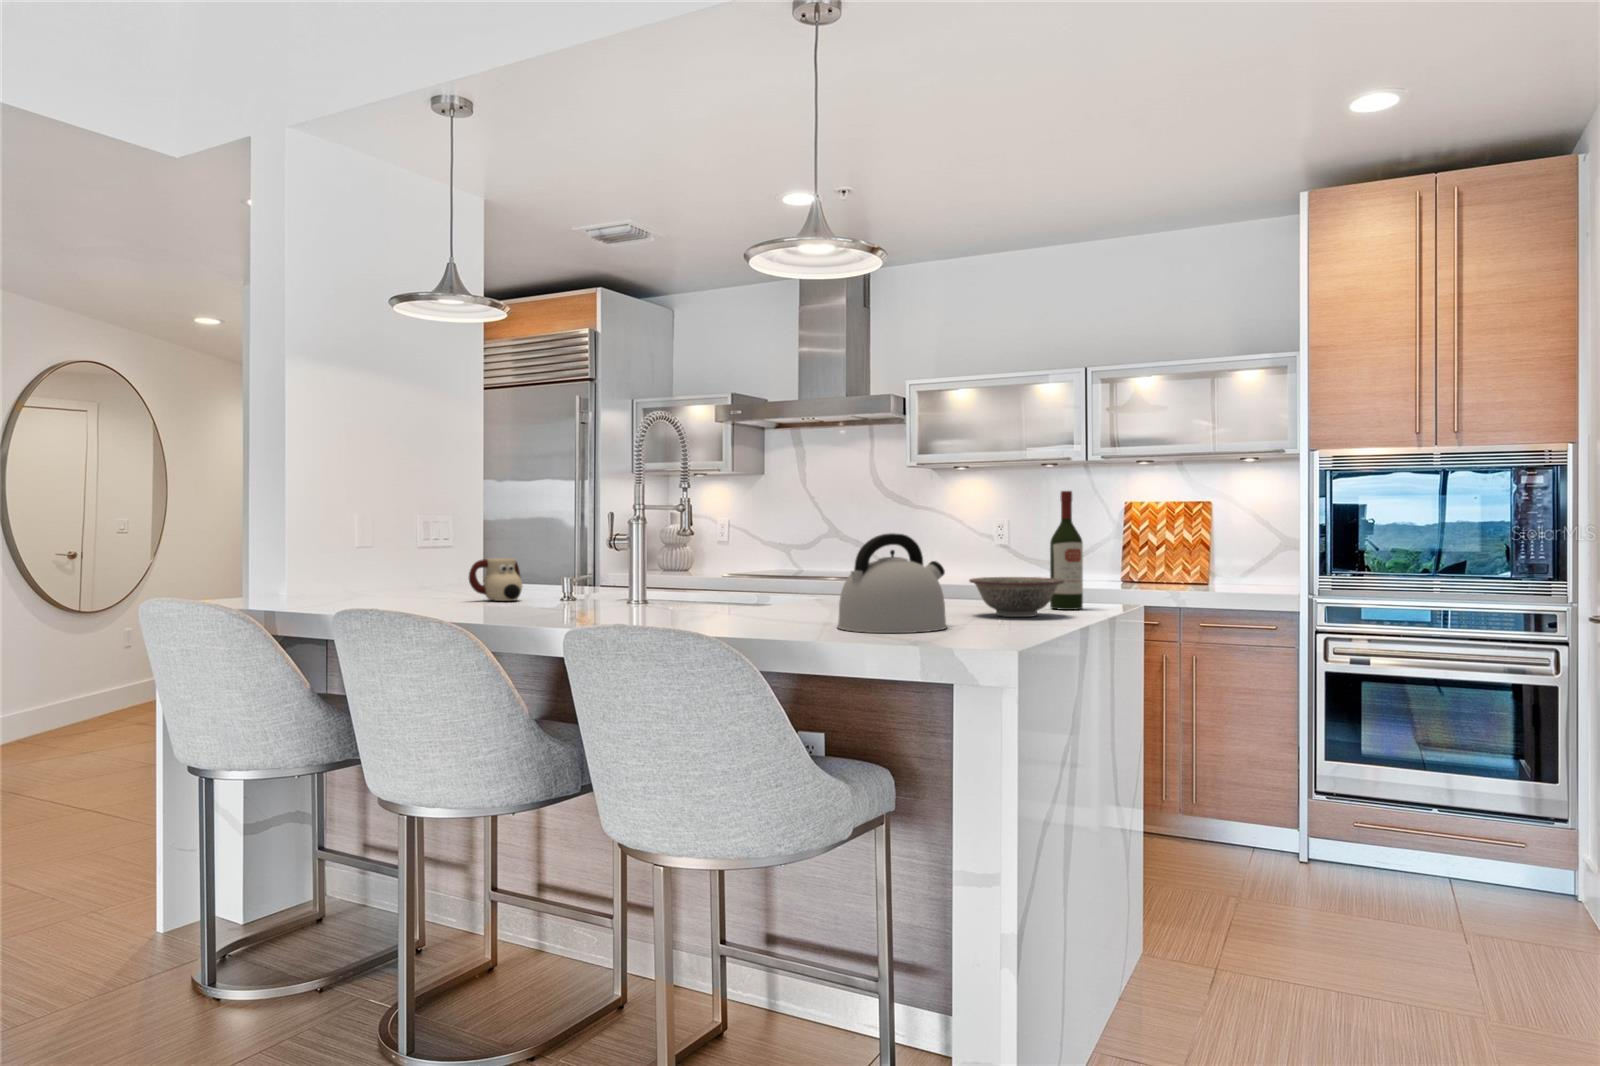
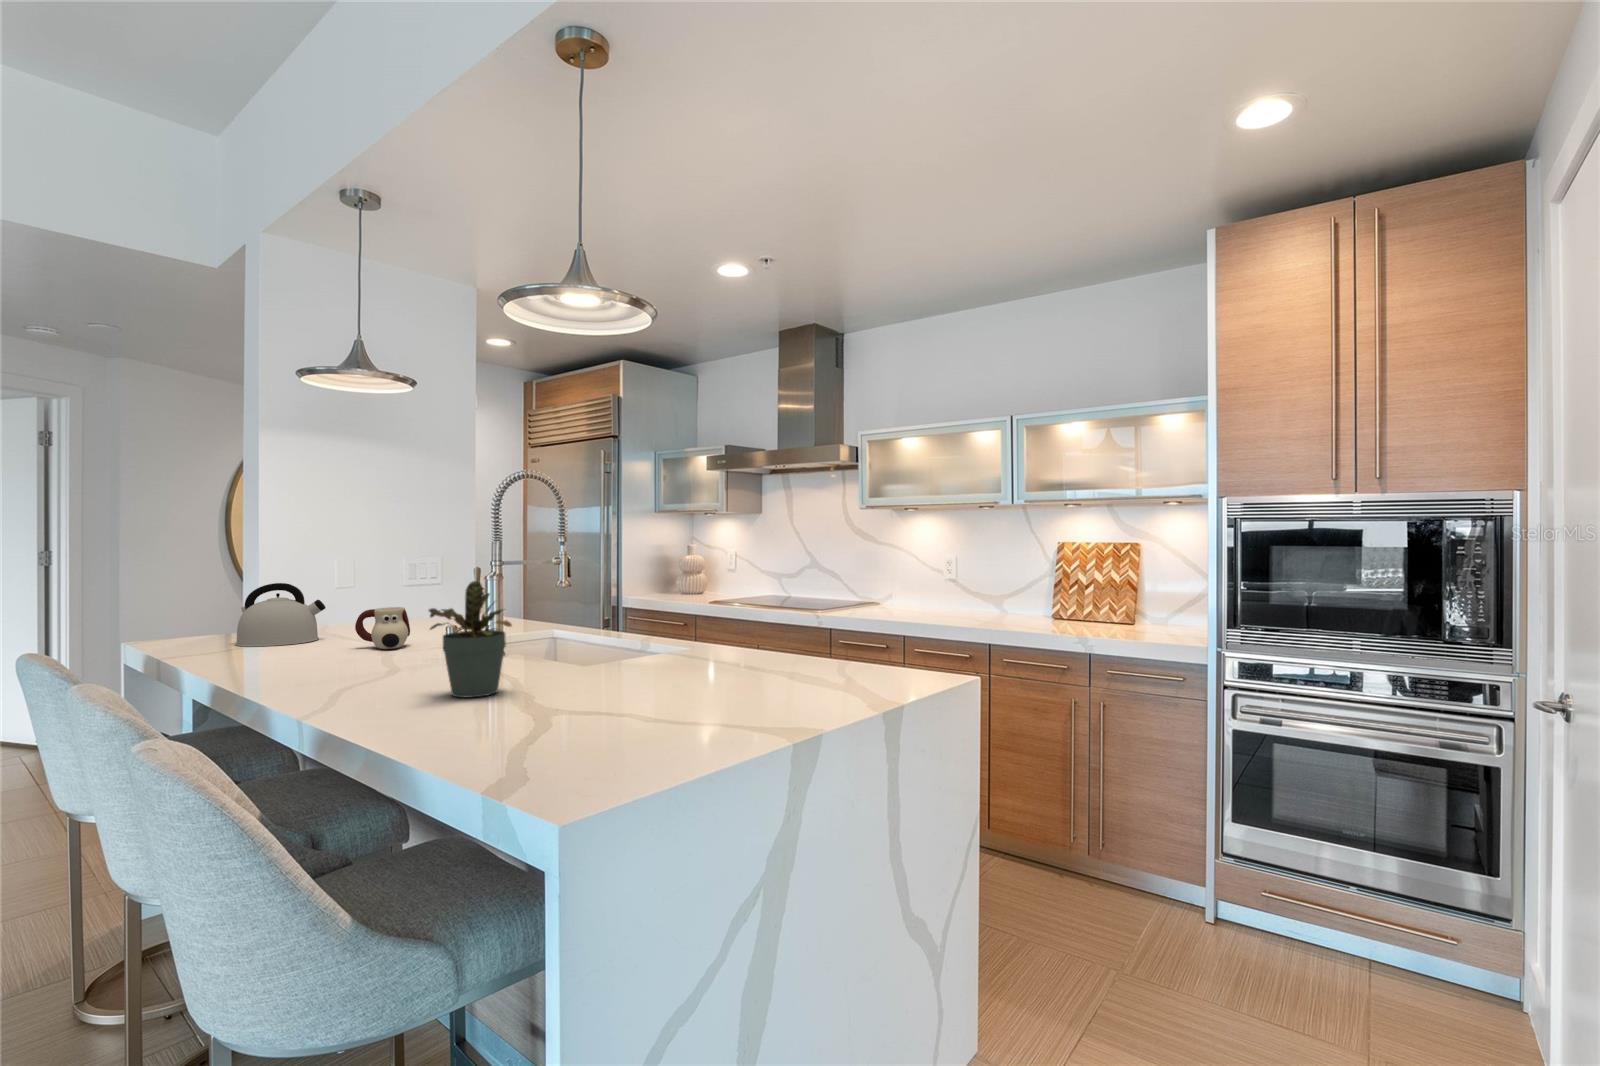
wine bottle: present [1050,491,1083,610] -> none [855,555,890,688]
potted plant: none [680,509,761,618] -> present [429,581,512,697]
kettle: present [837,533,947,633] -> present [236,583,326,647]
decorative bowl: present [969,577,1065,617] -> none [729,653,836,707]

